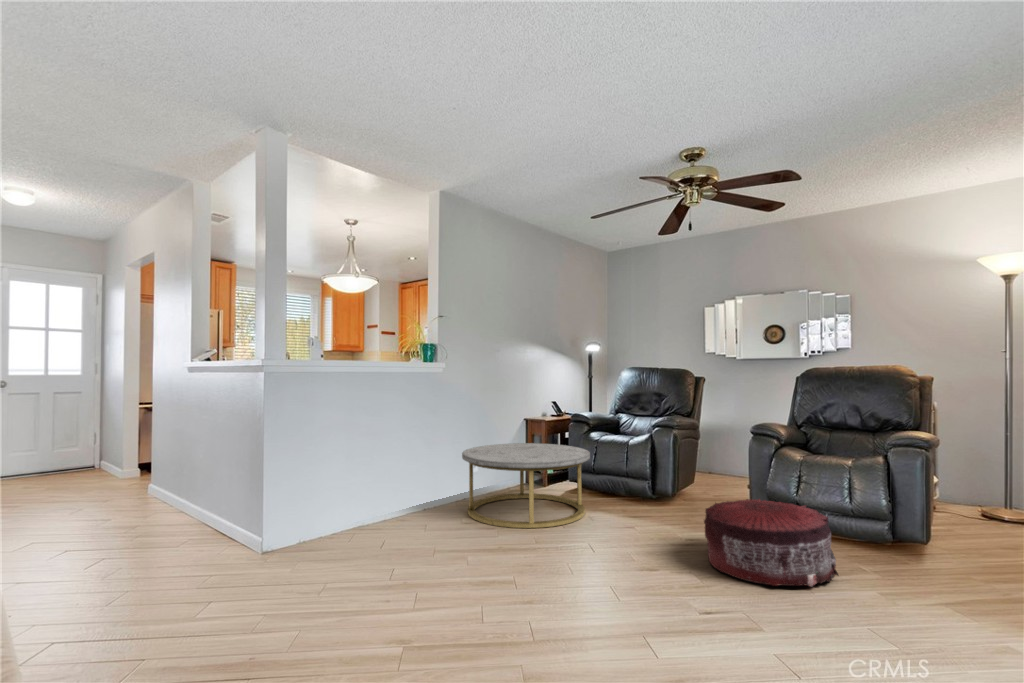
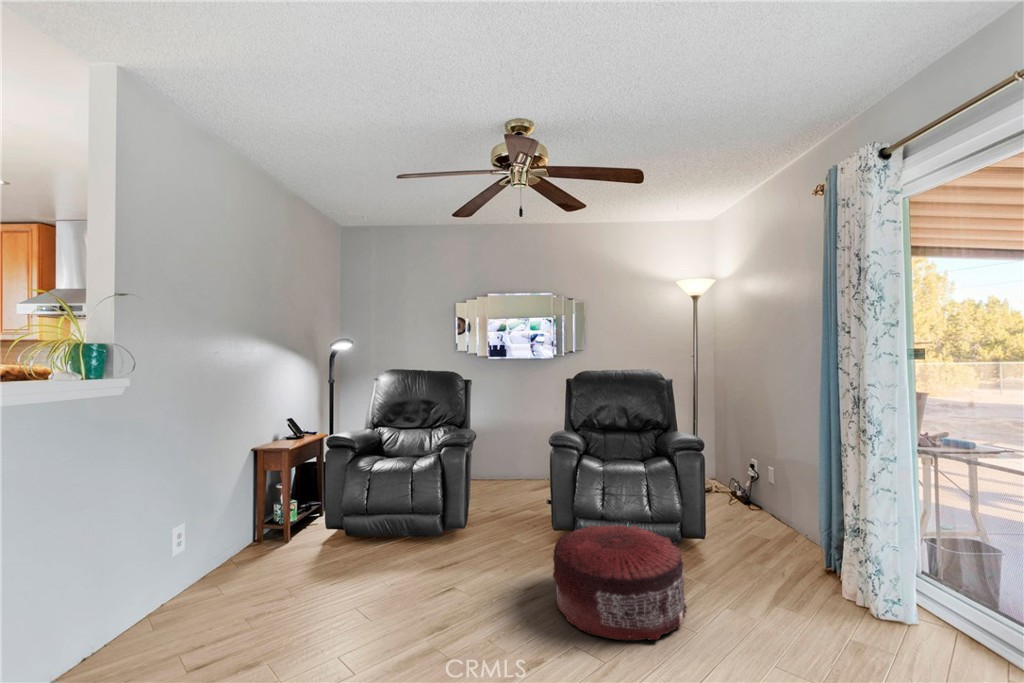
coffee table: present [462,443,590,528] -> none [164,483,379,648]

